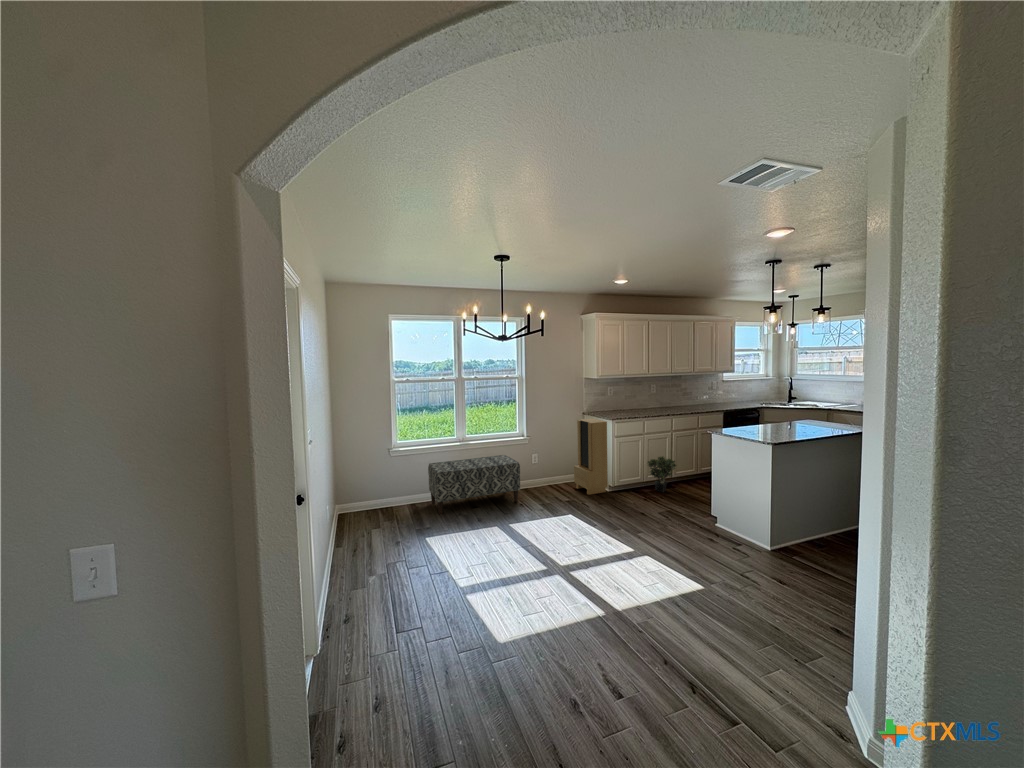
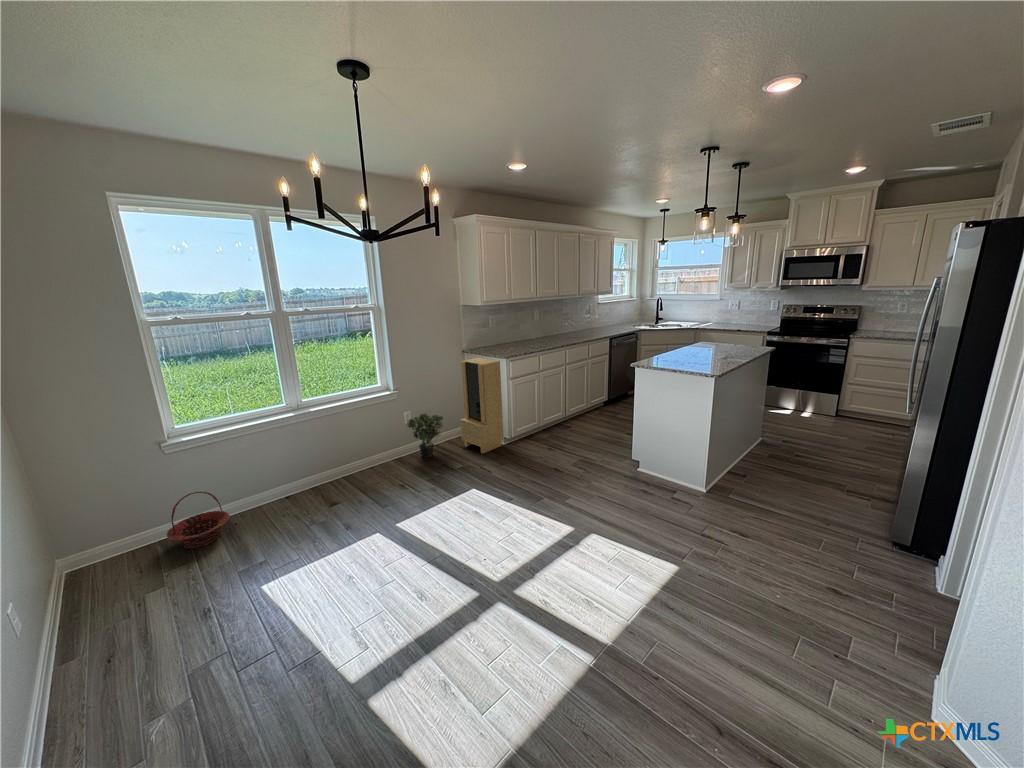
bench: present [428,455,520,515] -> none [244,419,398,530]
potted plant: present [647,456,676,492] -> present [407,413,443,458]
basket: none [384,481,416,515] -> present [166,491,230,549]

